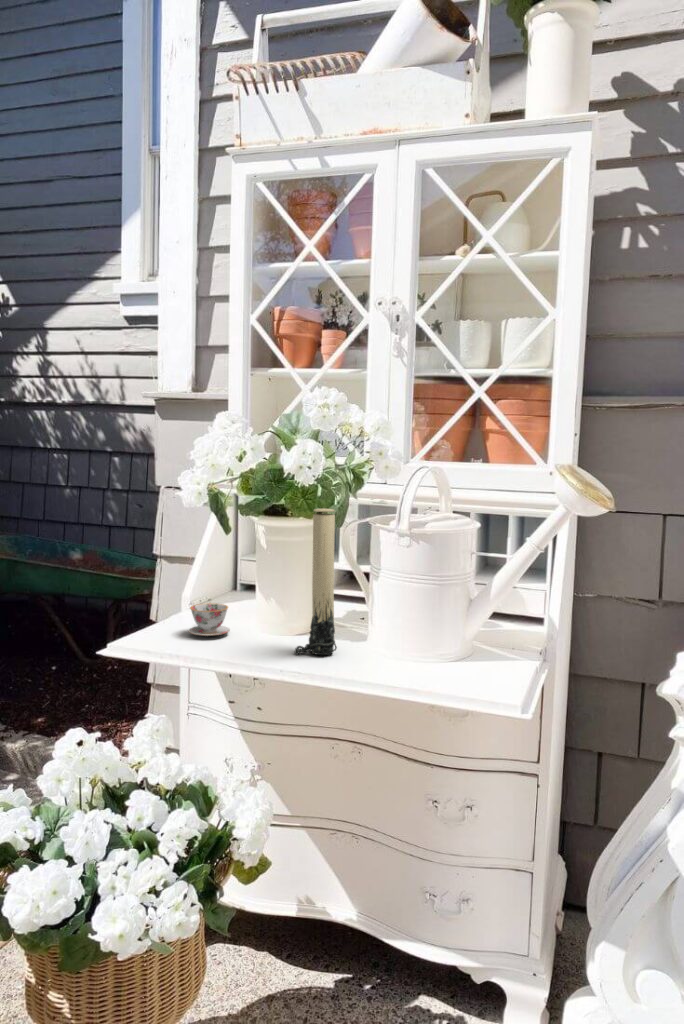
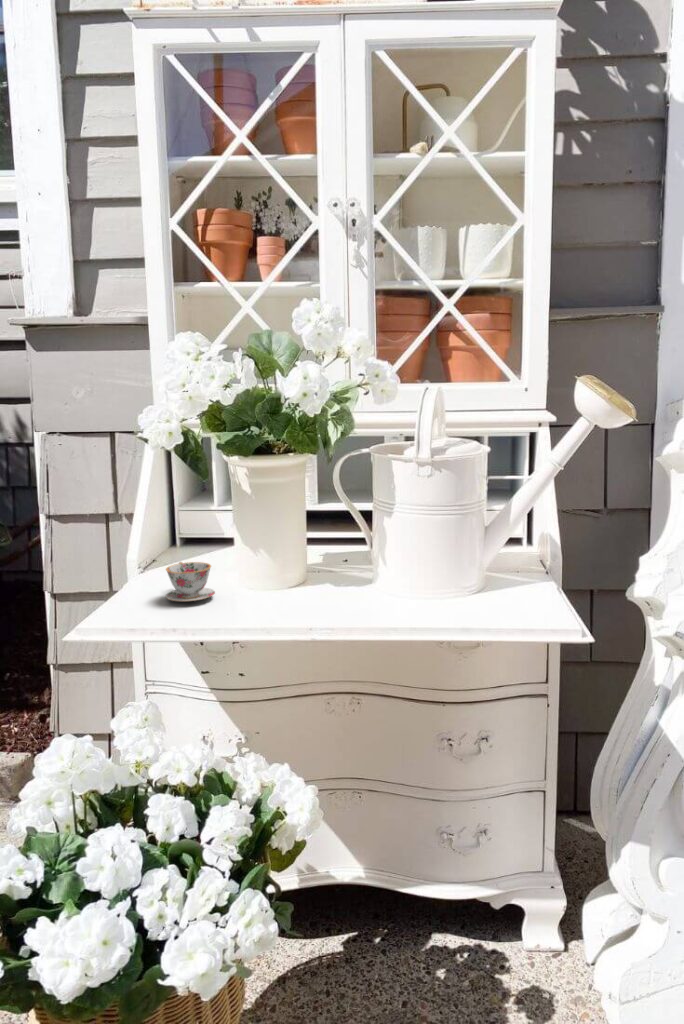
candle: present [294,509,337,655] -> none [309,439,355,609]

